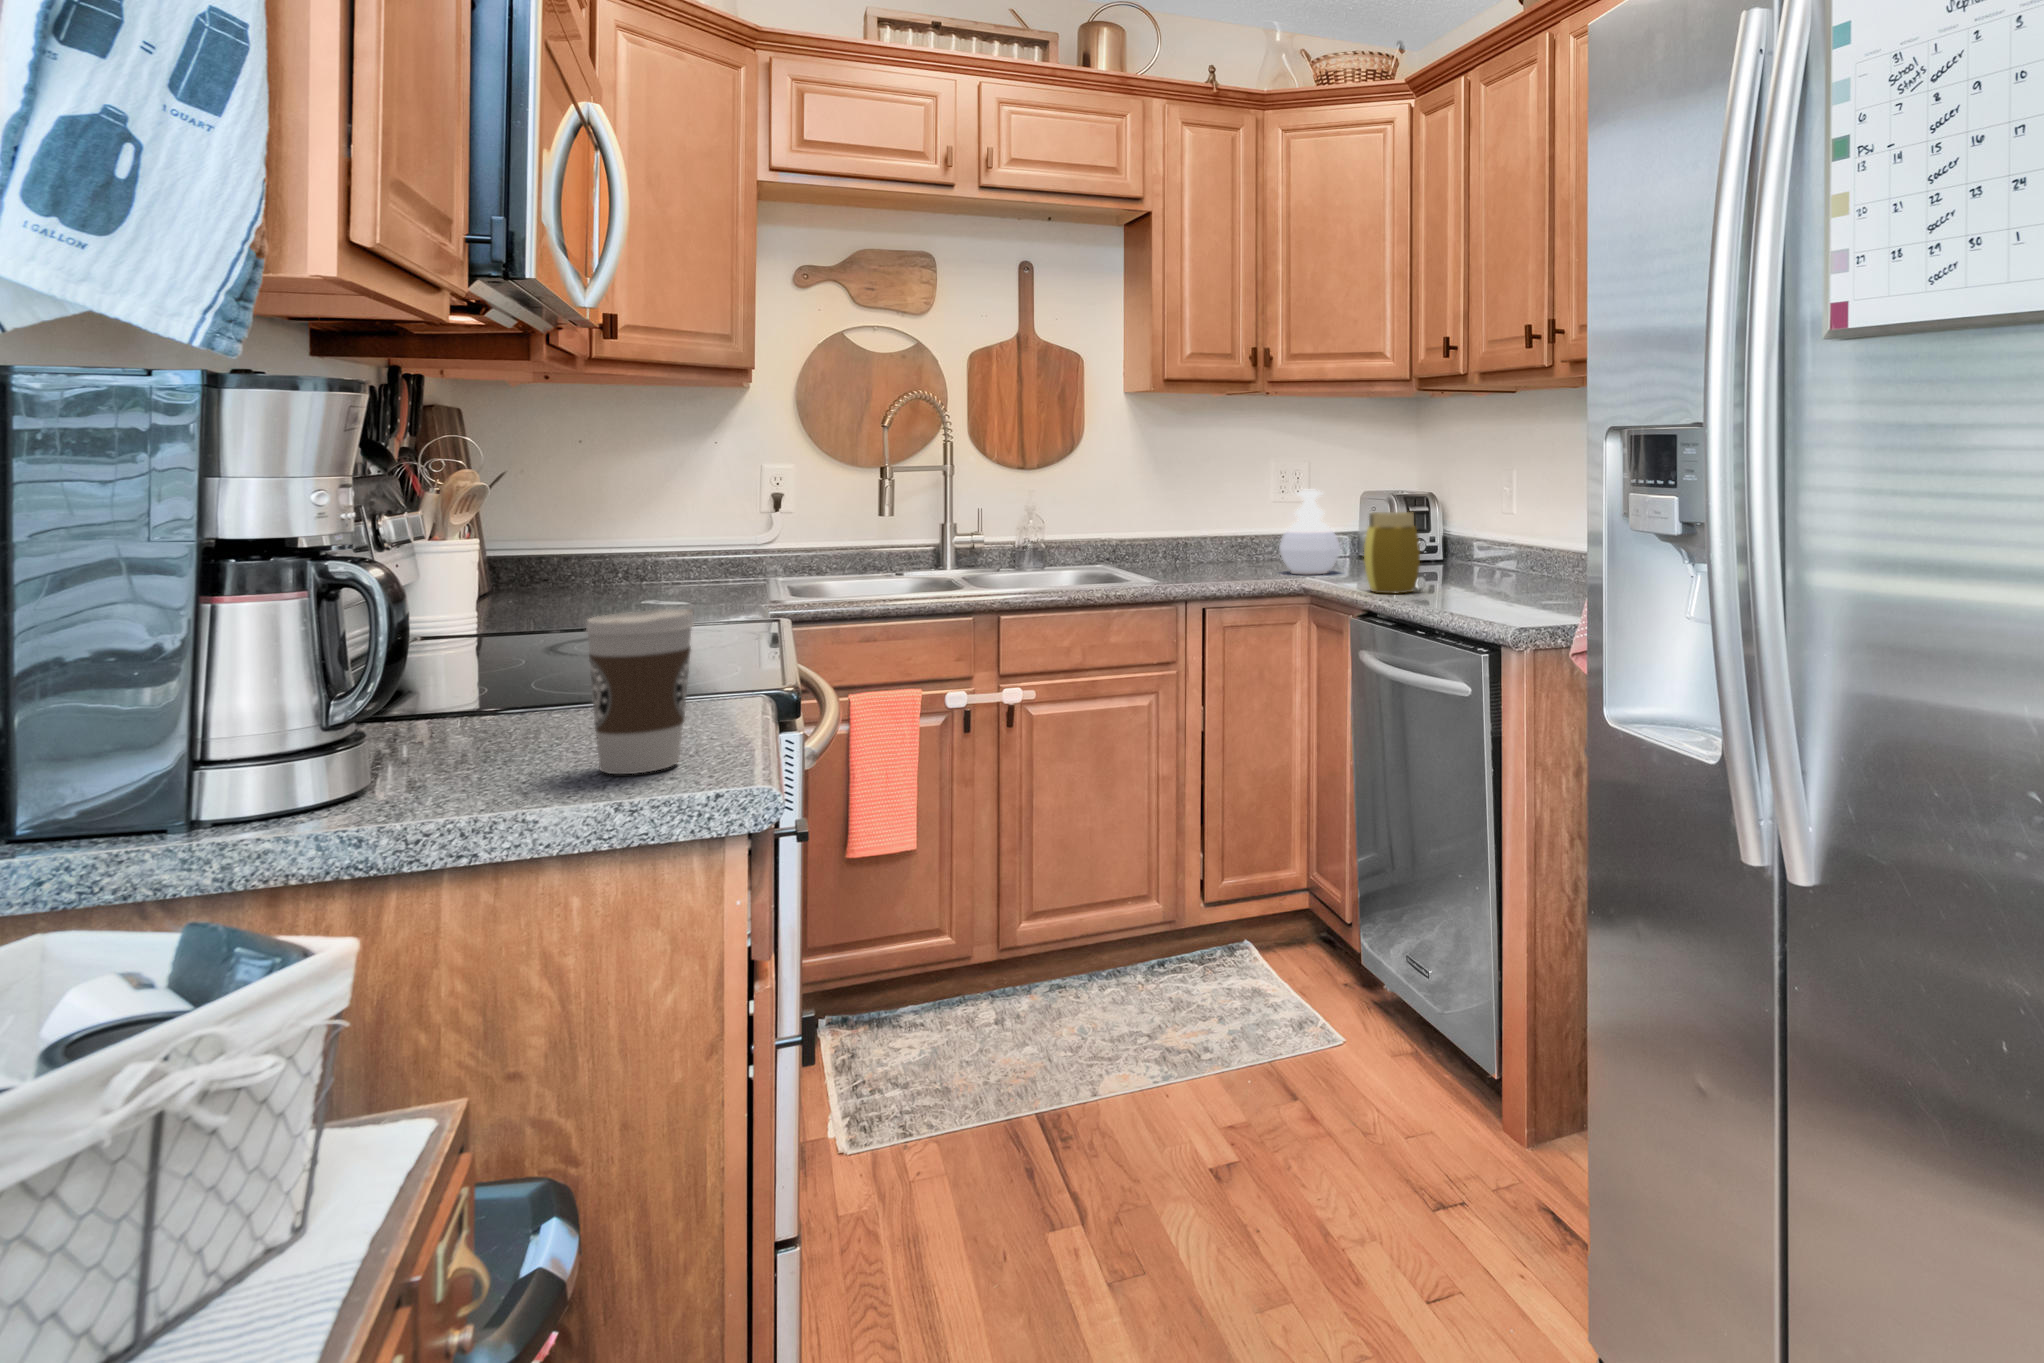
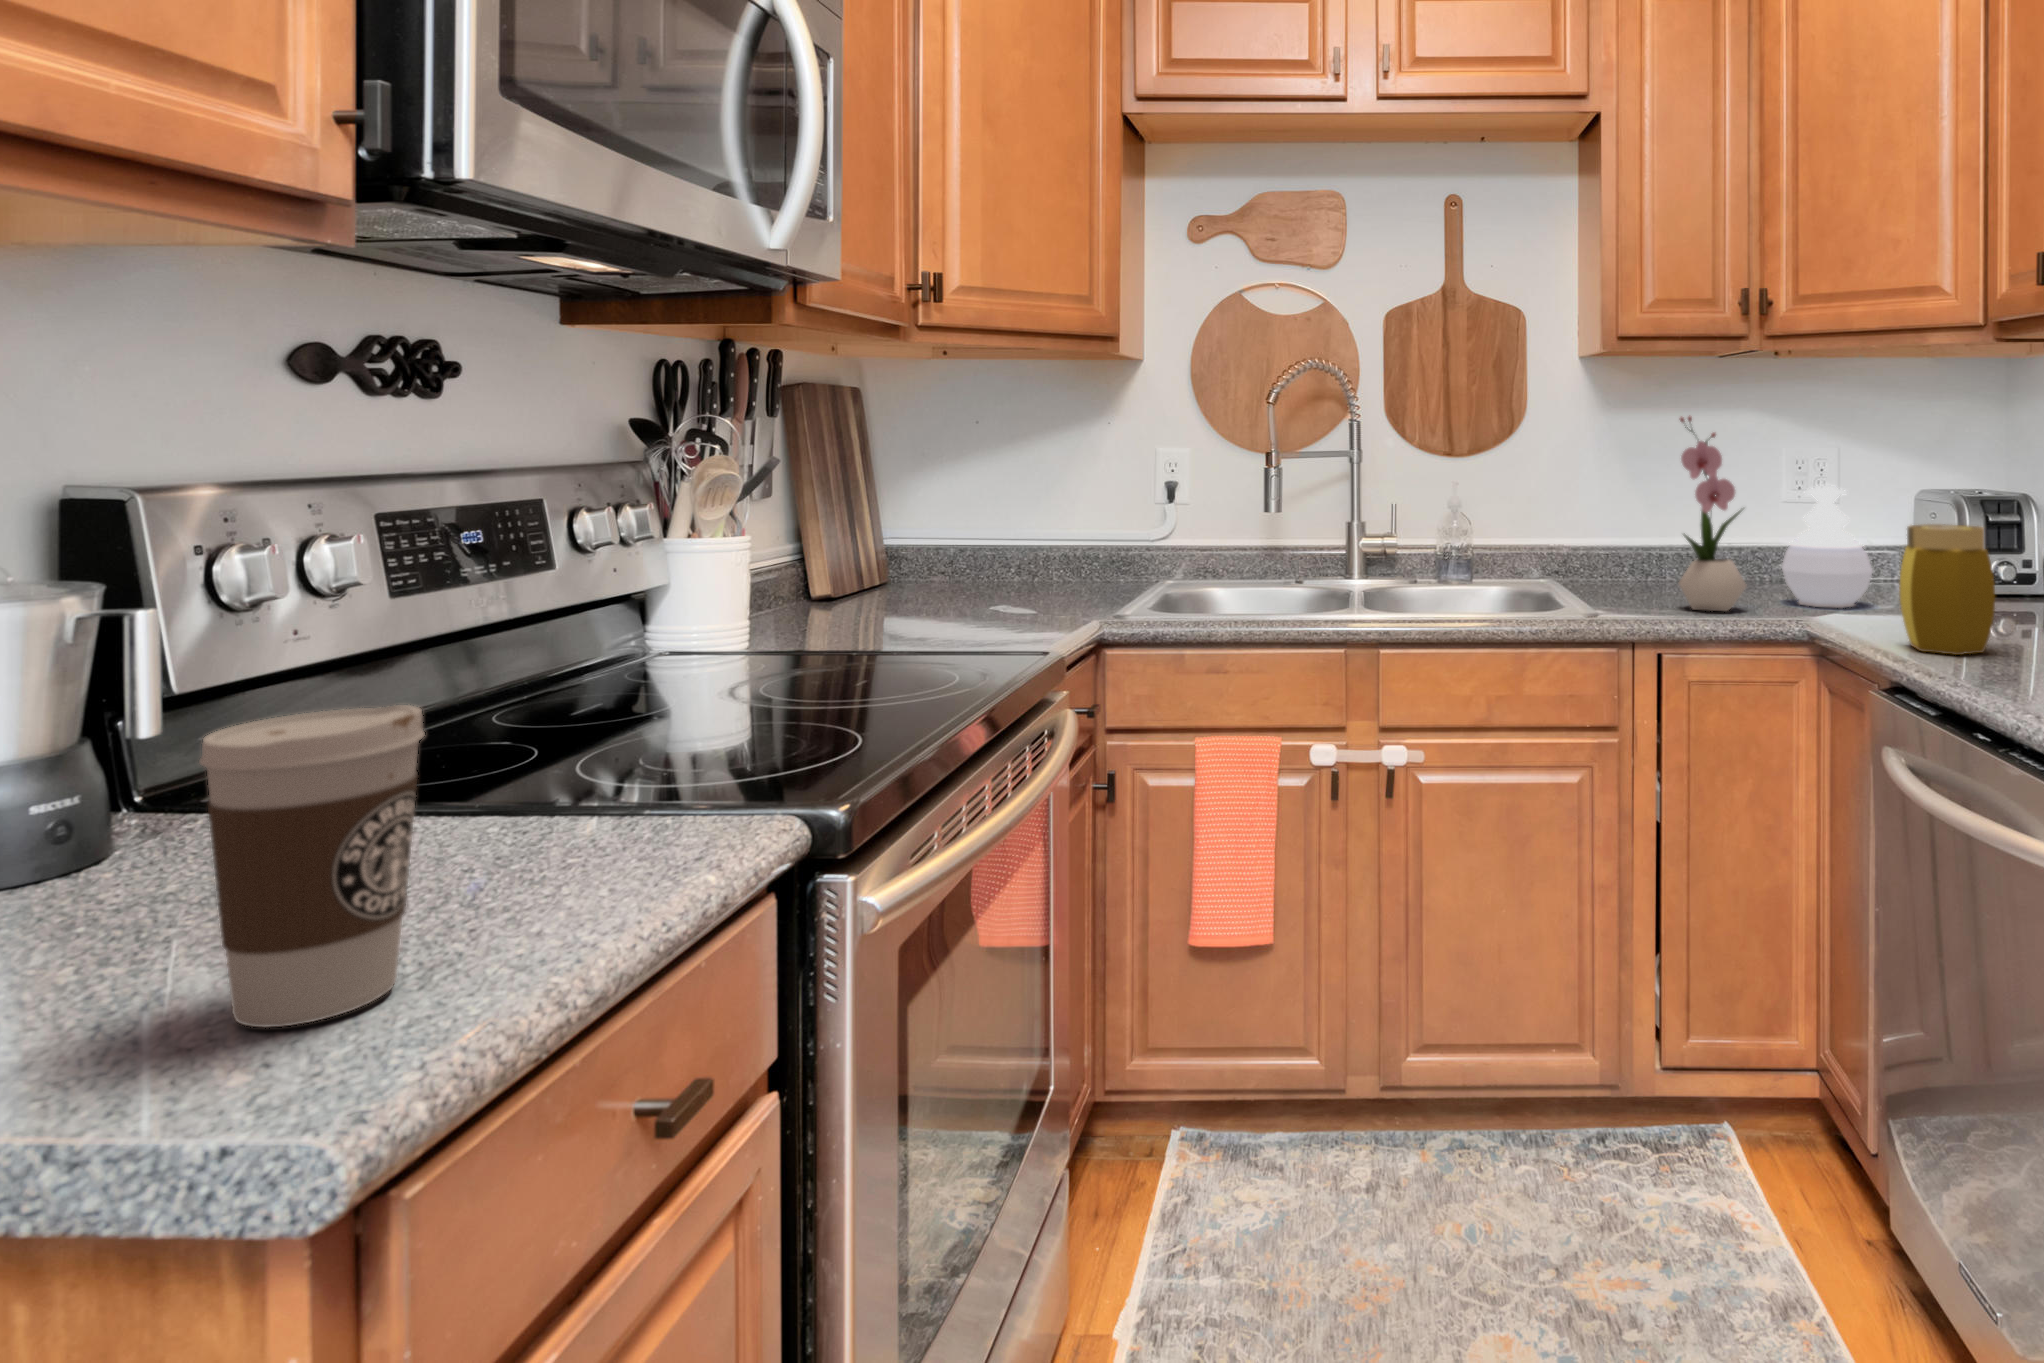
flower arrangement: none [1211,439,1260,579] -> present [1679,416,1747,611]

